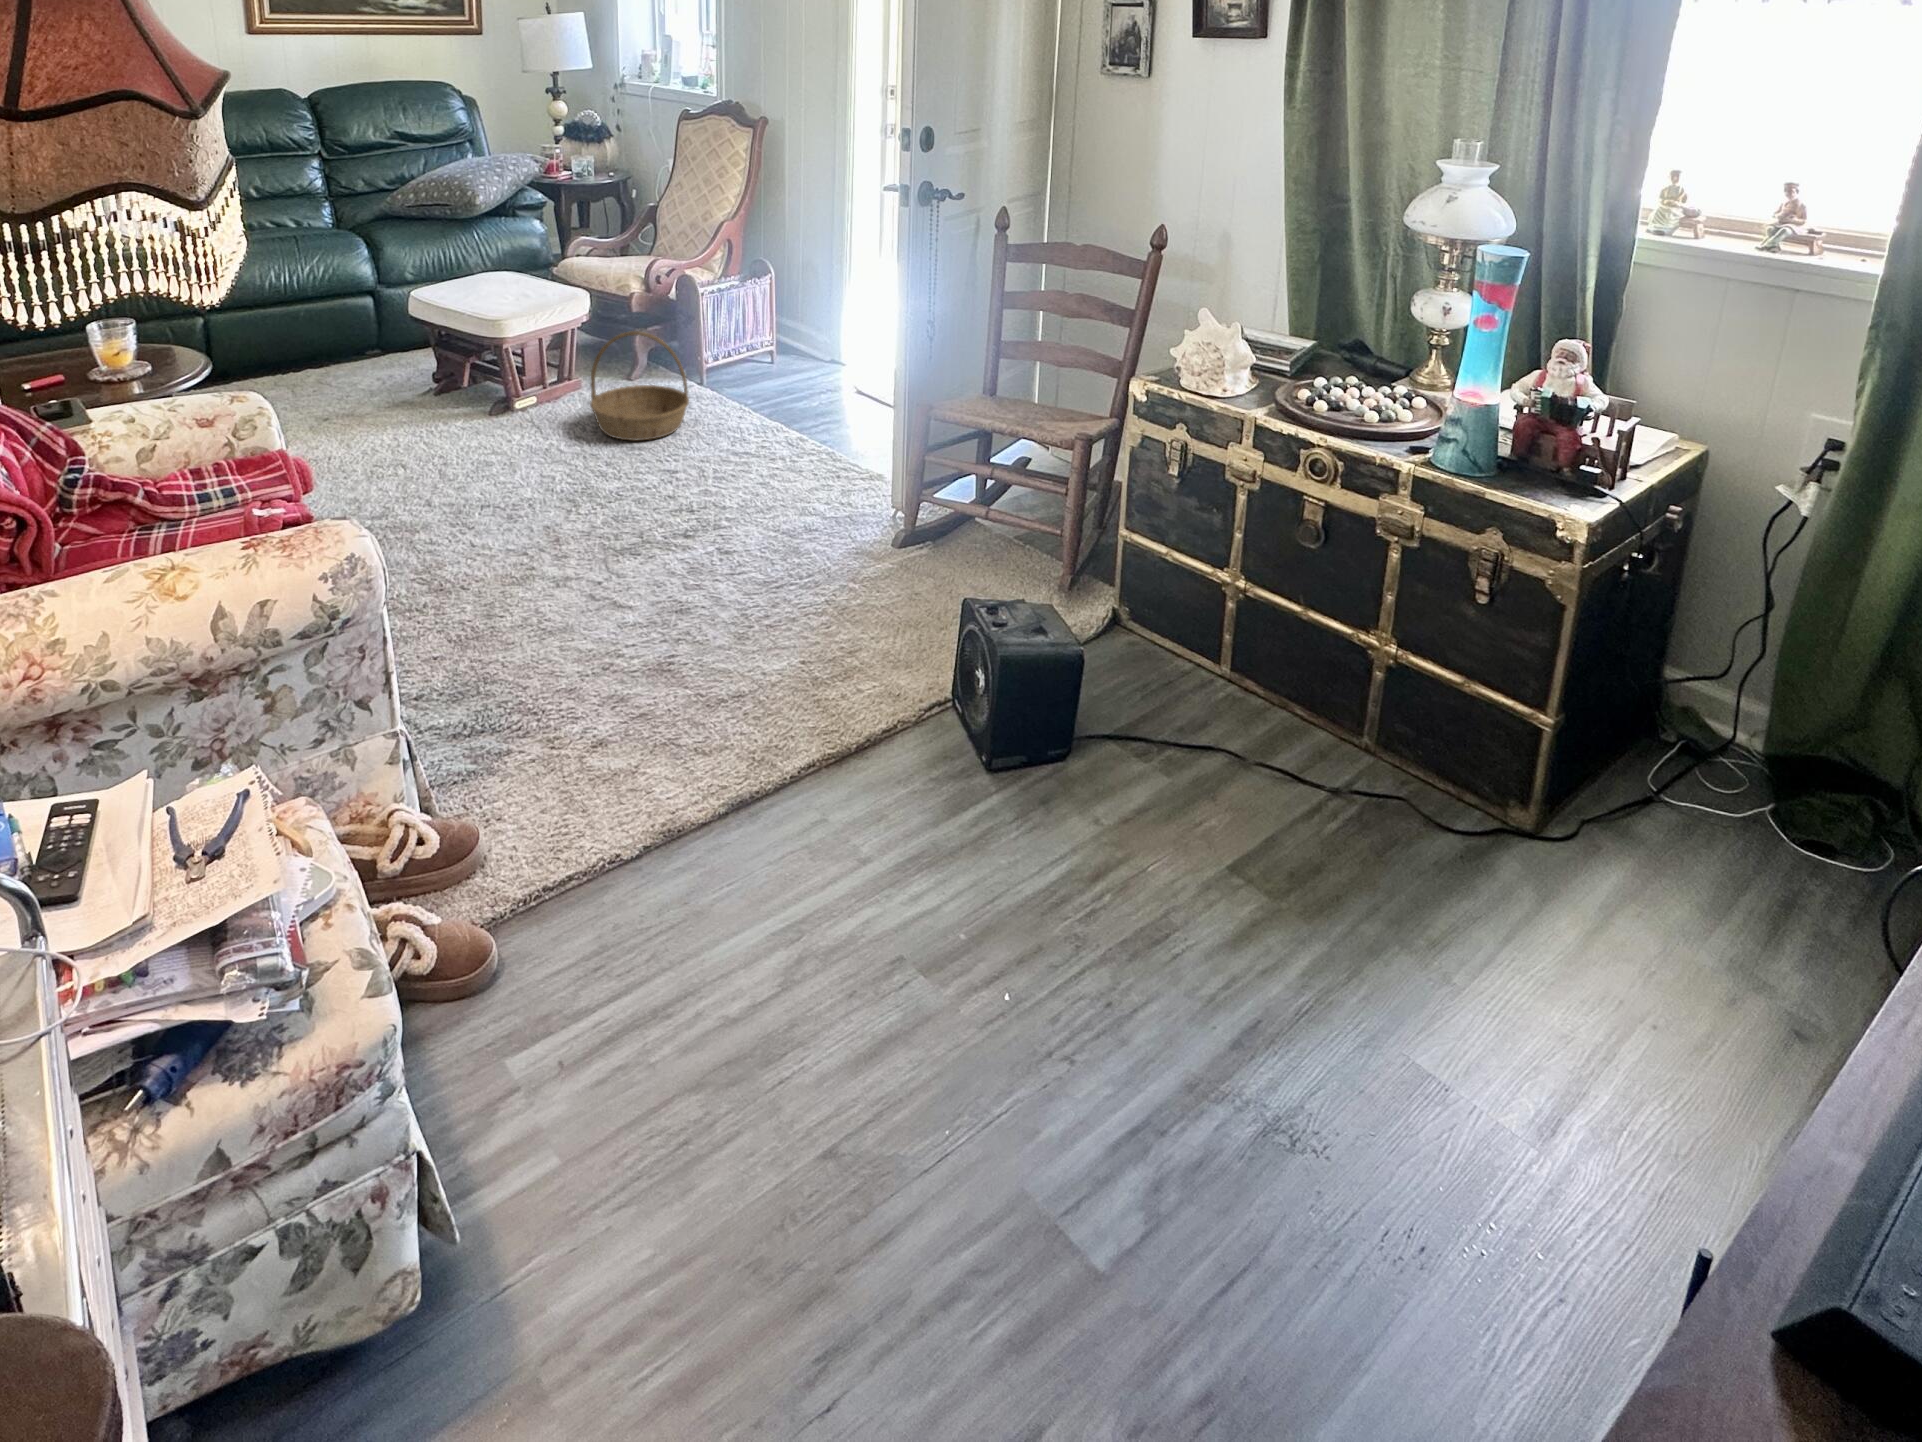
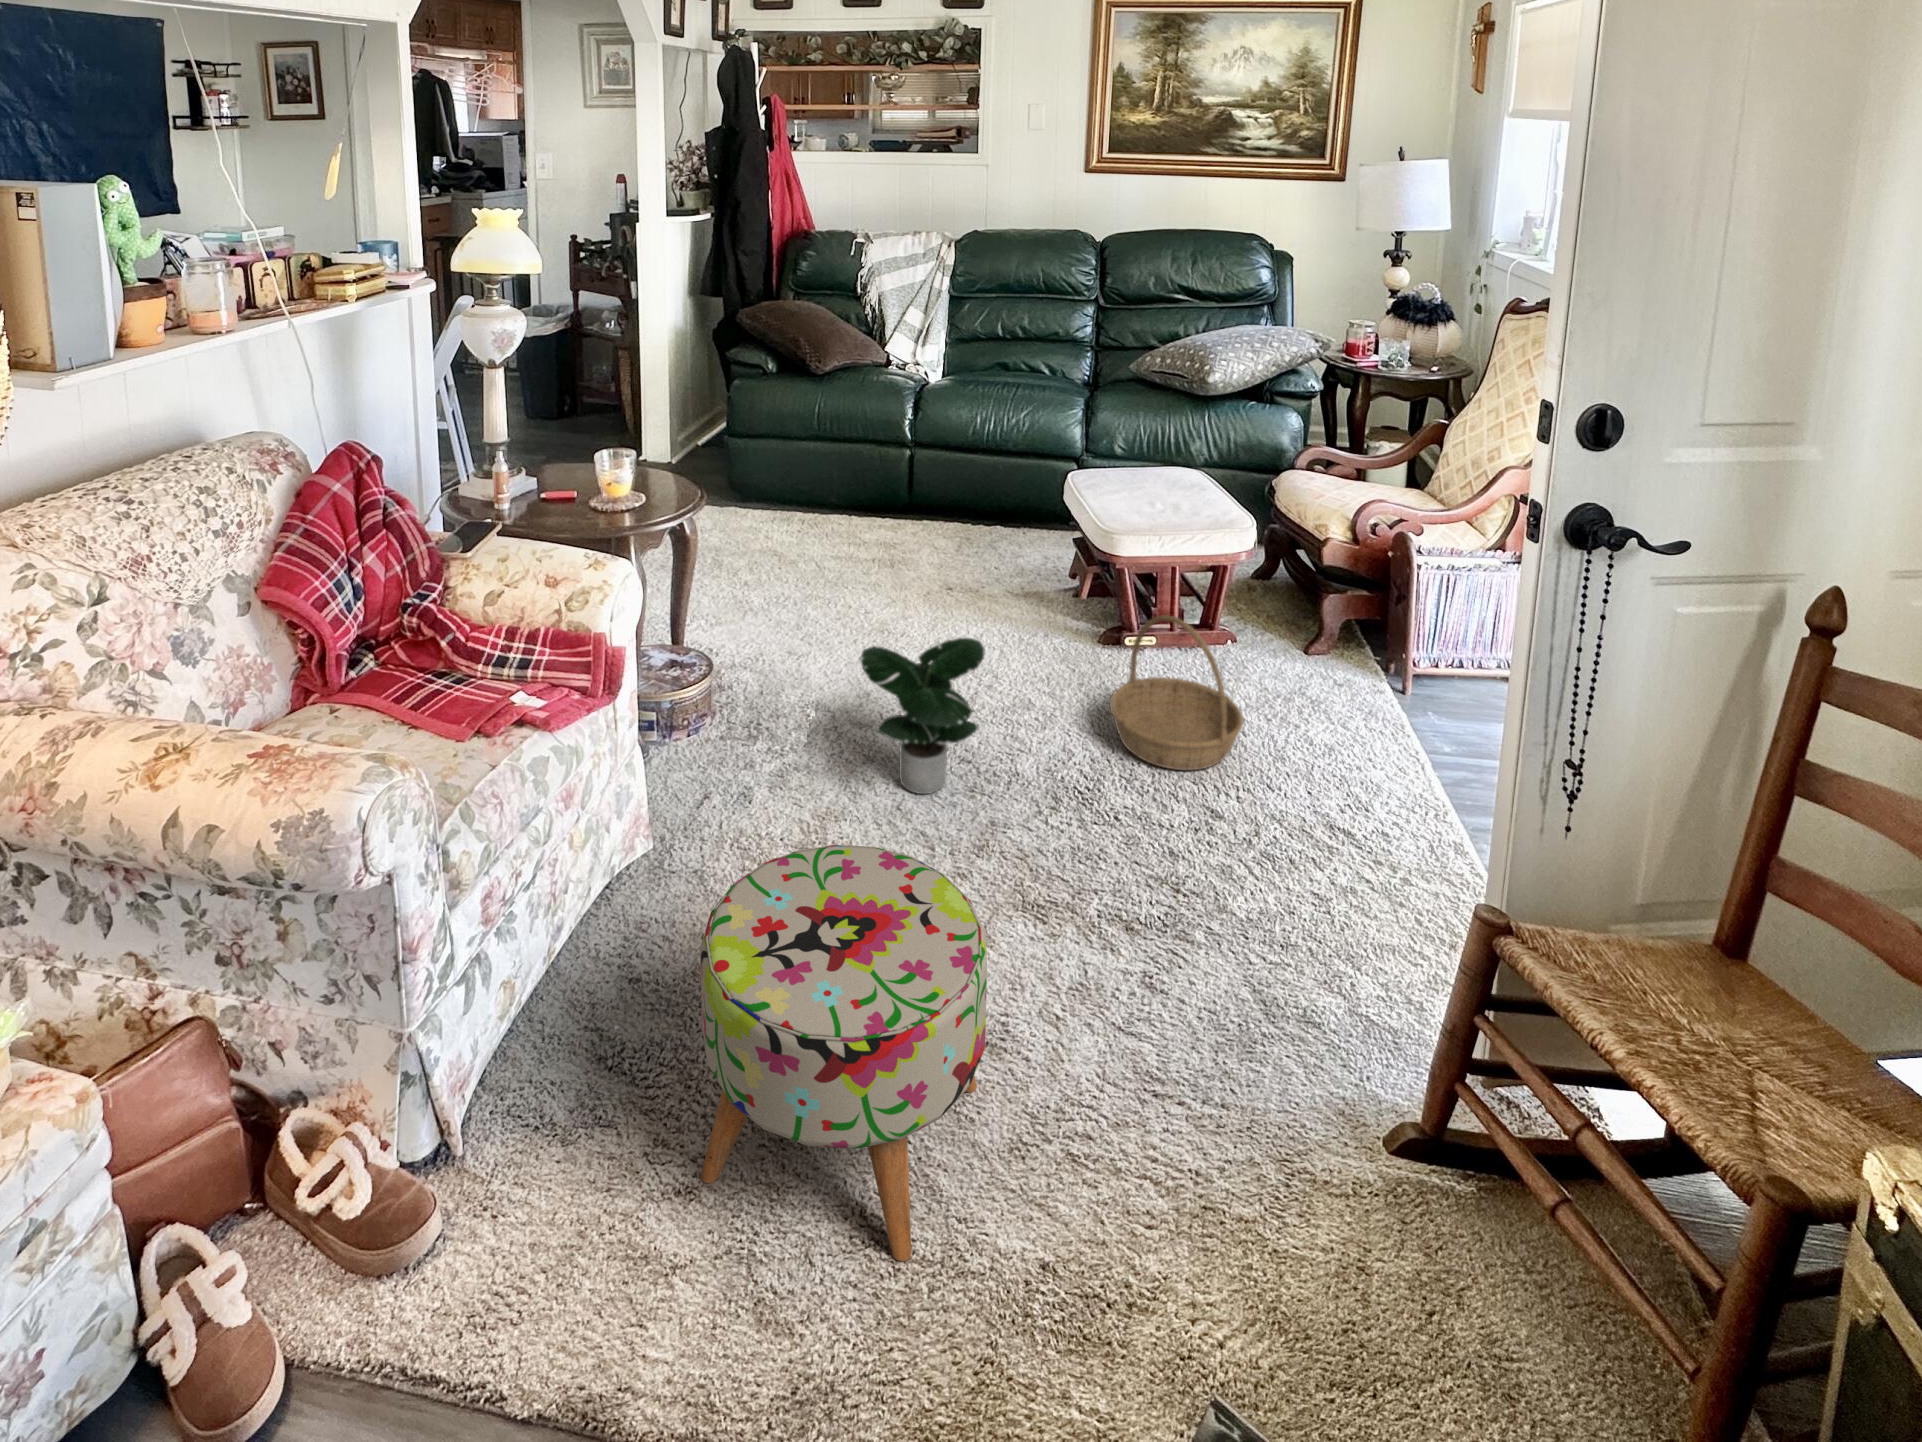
potted plant: none [455,380,575,514] -> present [860,638,984,794]
ottoman: none [632,455,841,703] -> present [700,845,987,1261]

